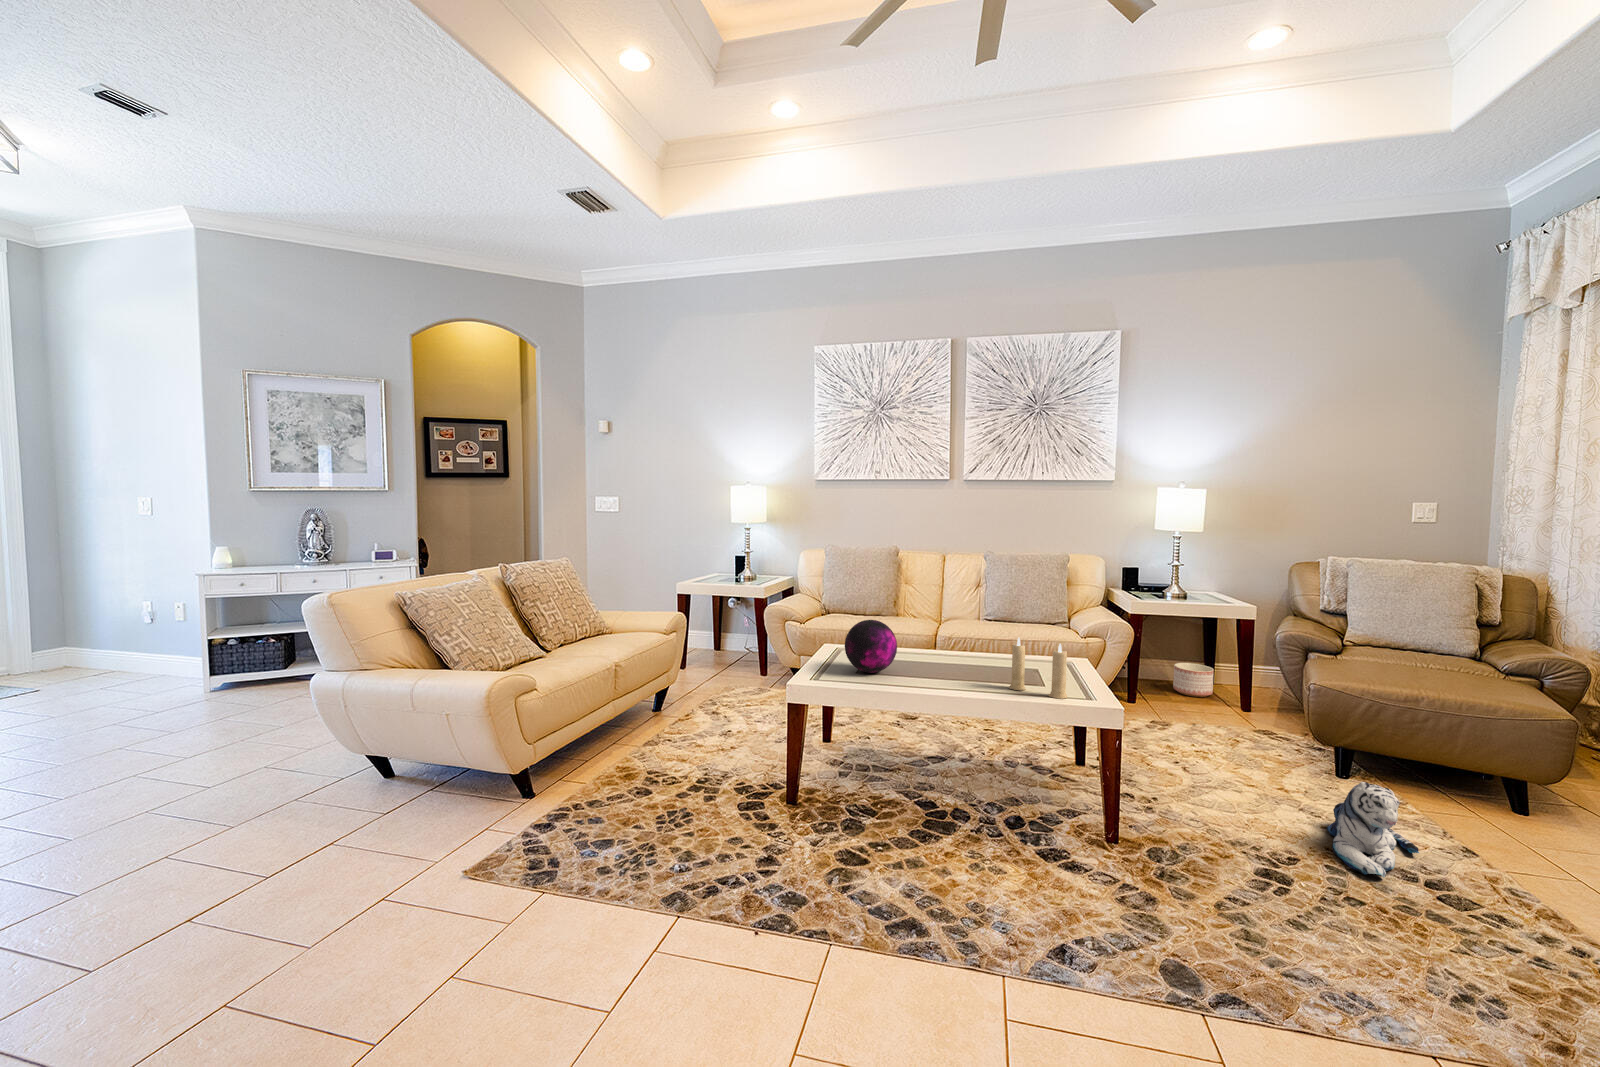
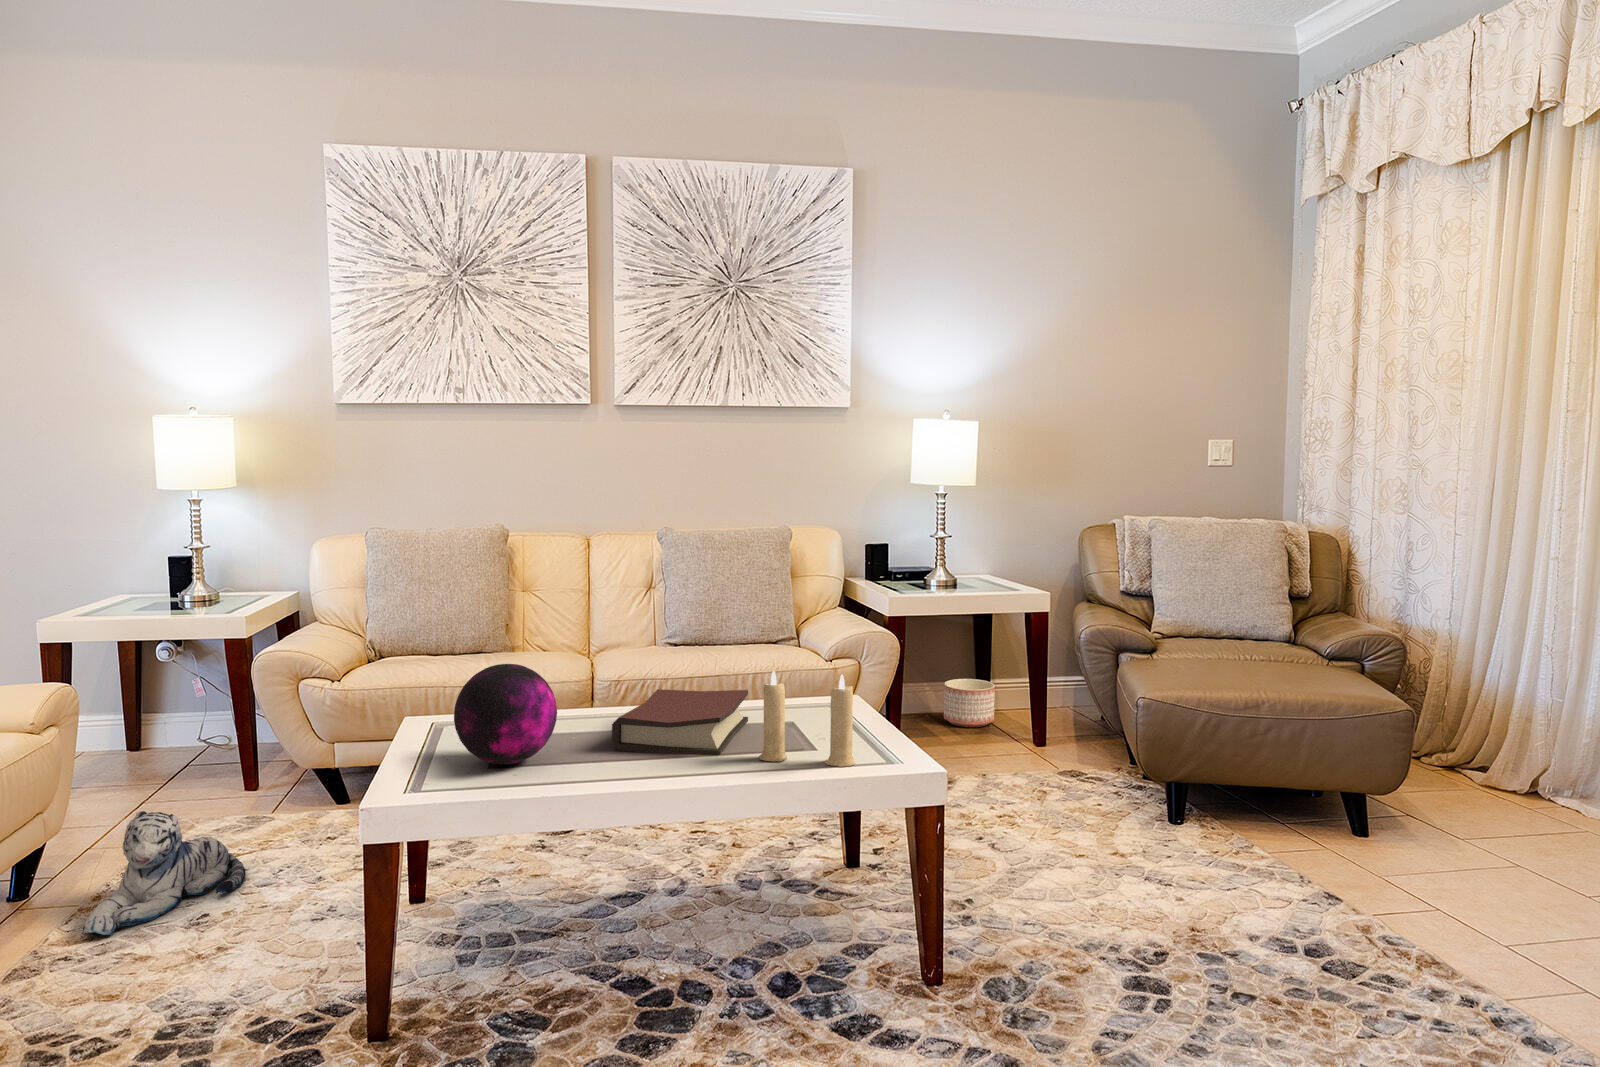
hardback book: none [927,643,1011,683] -> present [612,689,748,755]
plush toy: present [1326,782,1419,877] -> present [83,811,245,935]

